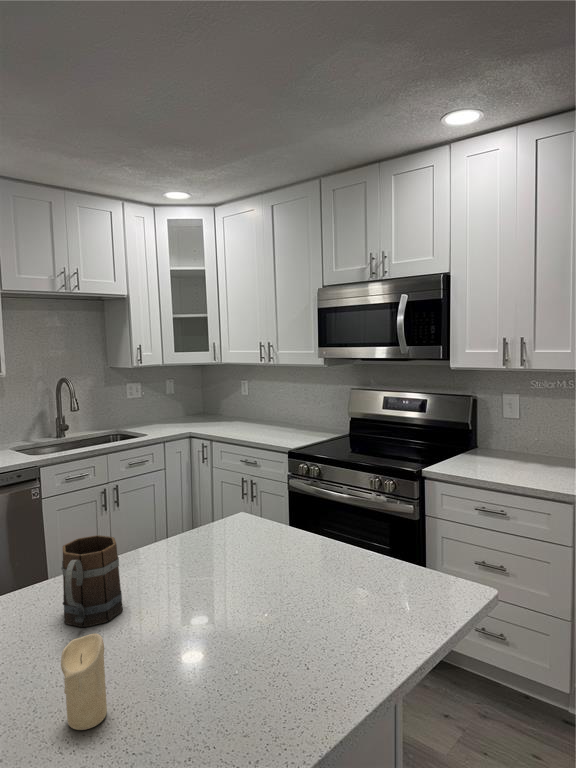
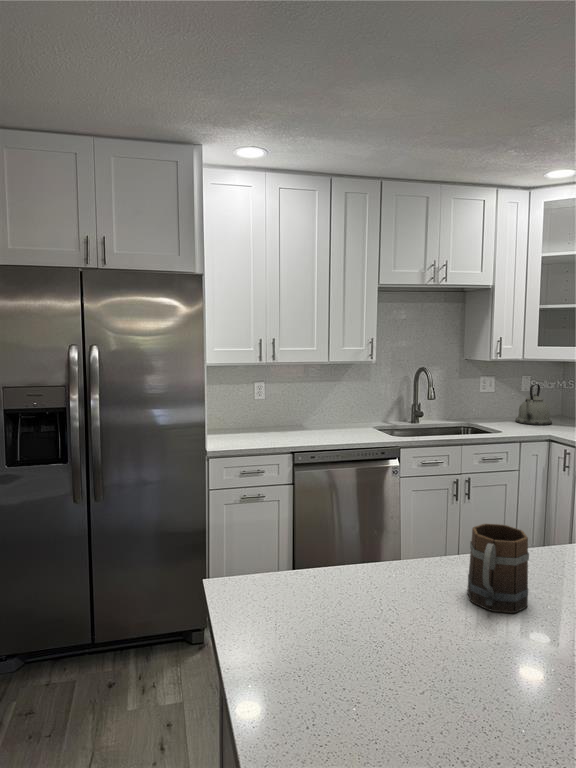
kettle: none [162,387,194,425] -> present [515,384,552,425]
candle: present [61,634,107,730] -> none [501,621,545,713]

